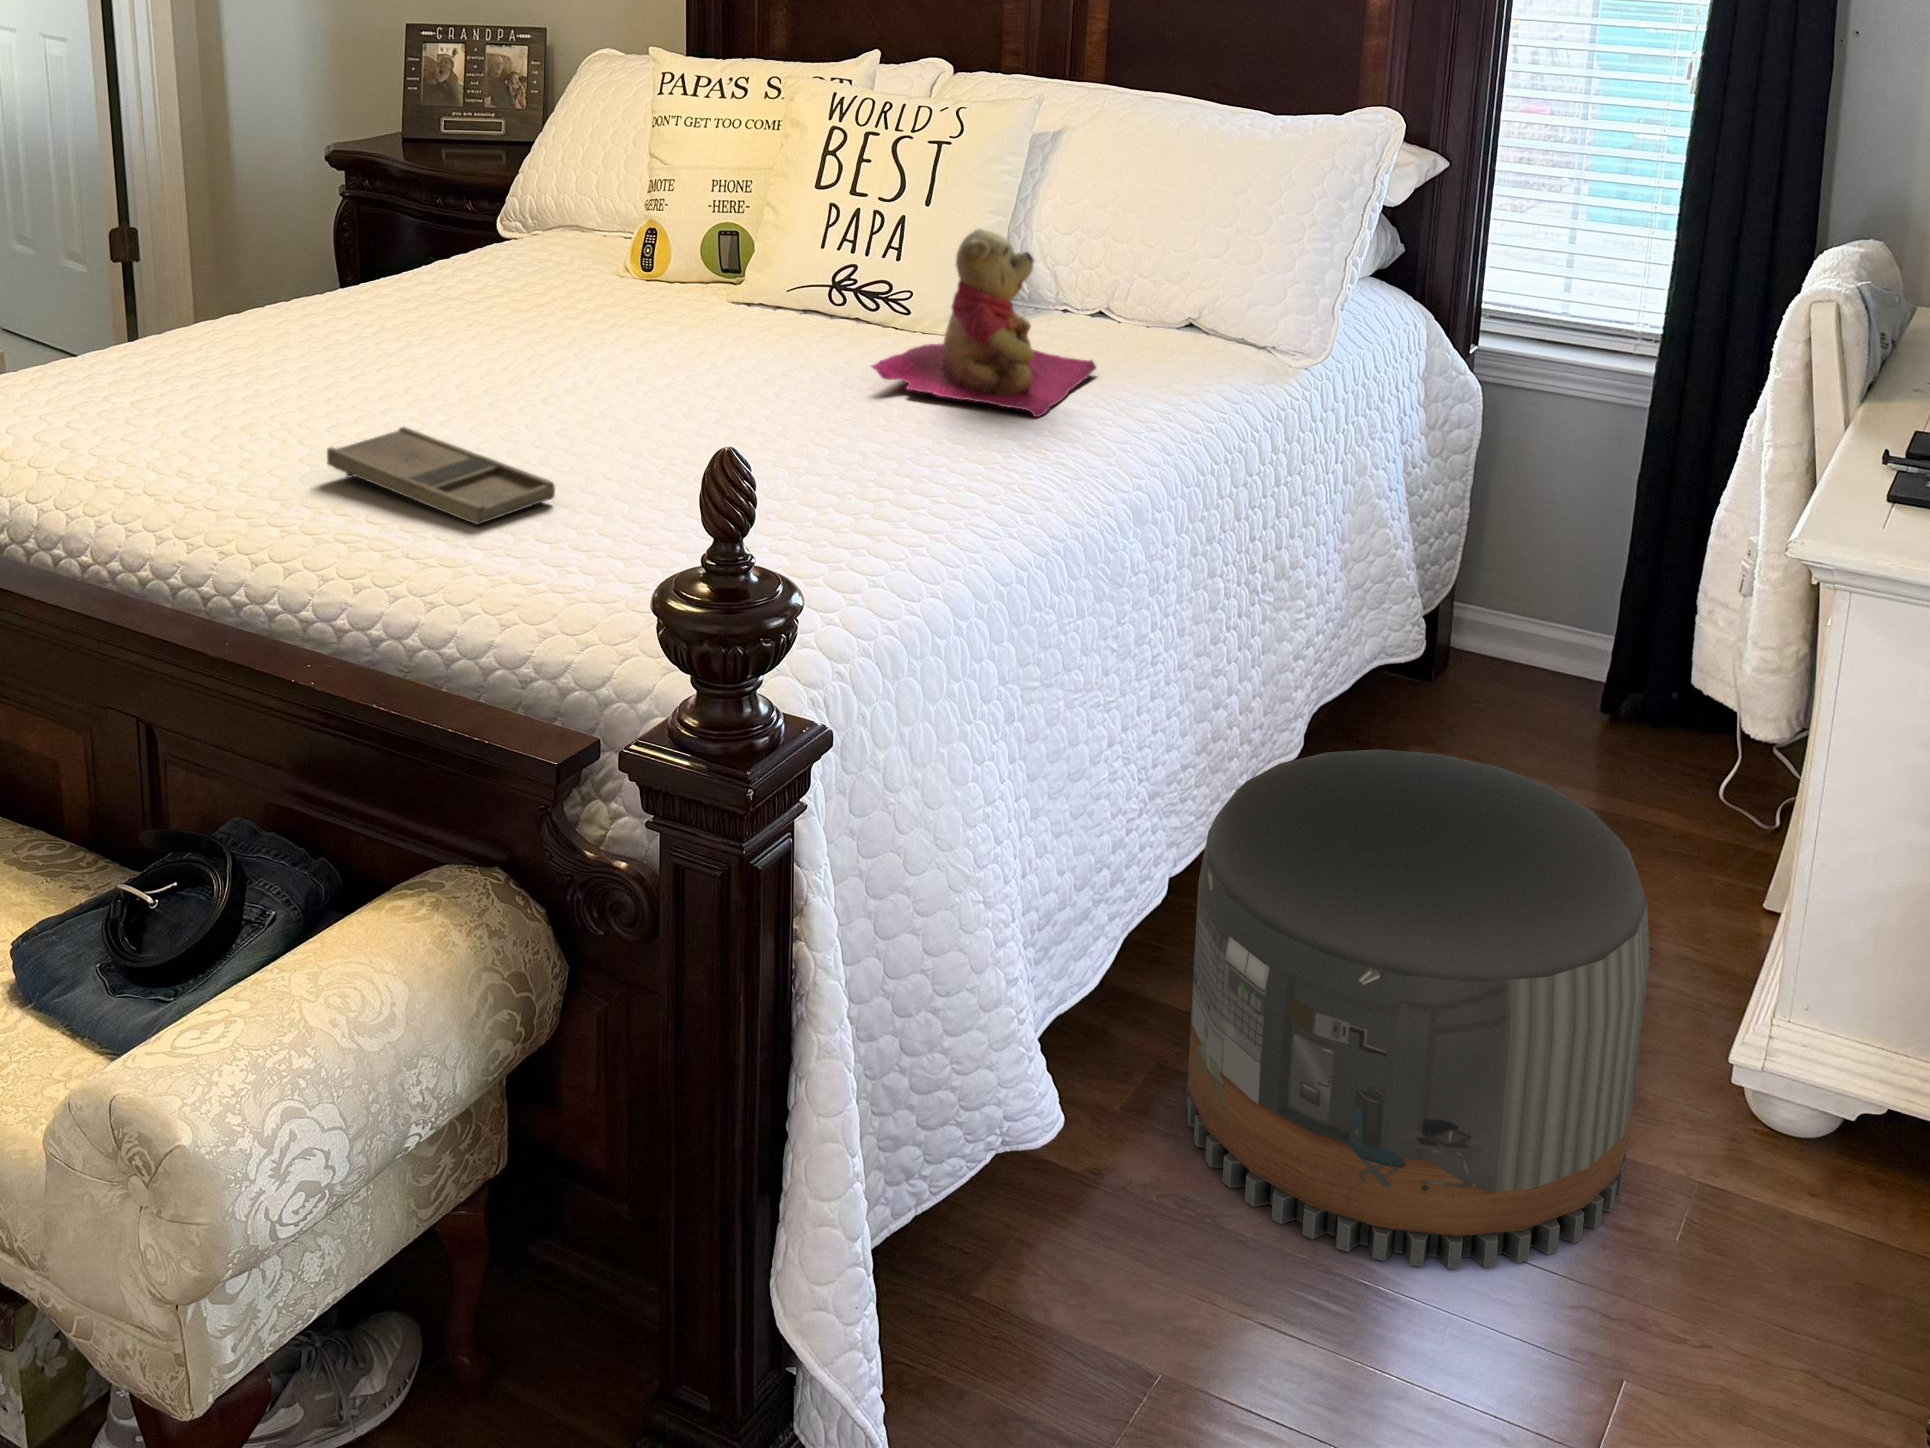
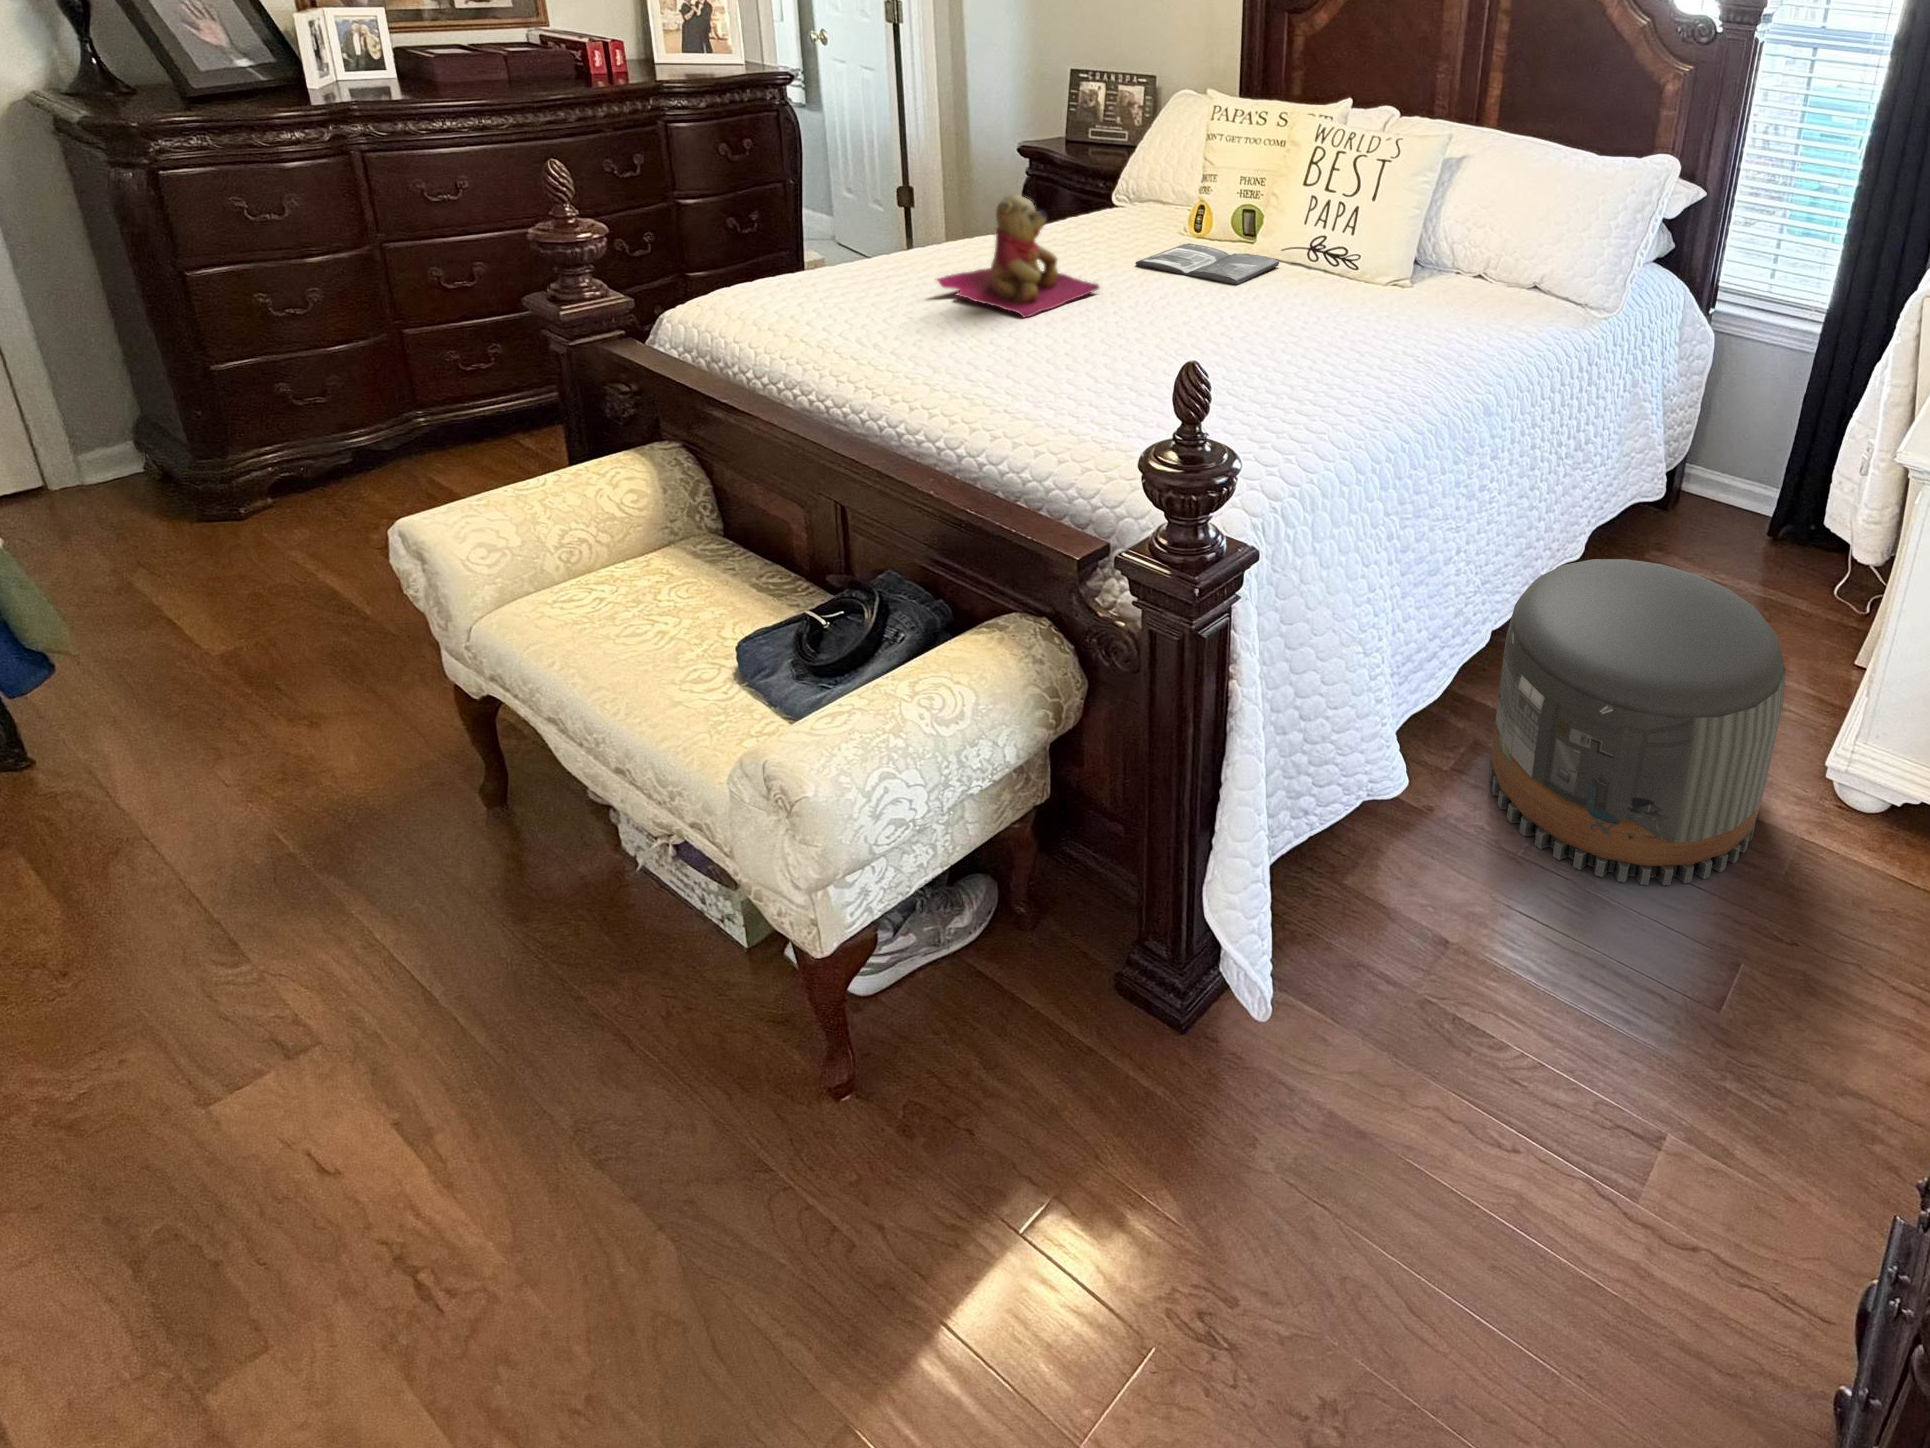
teddy bear: present [871,229,1096,417] -> present [937,194,1099,318]
magazine: none [550,291,781,351] -> present [1135,243,1279,284]
tray: present [327,427,555,525] -> none [970,323,1112,391]

